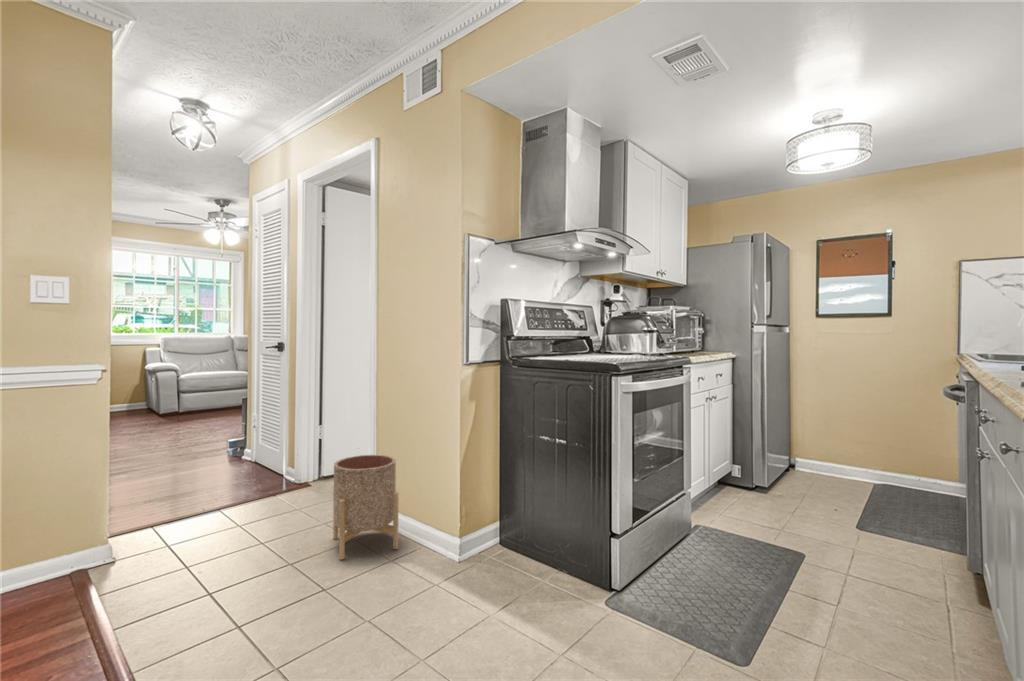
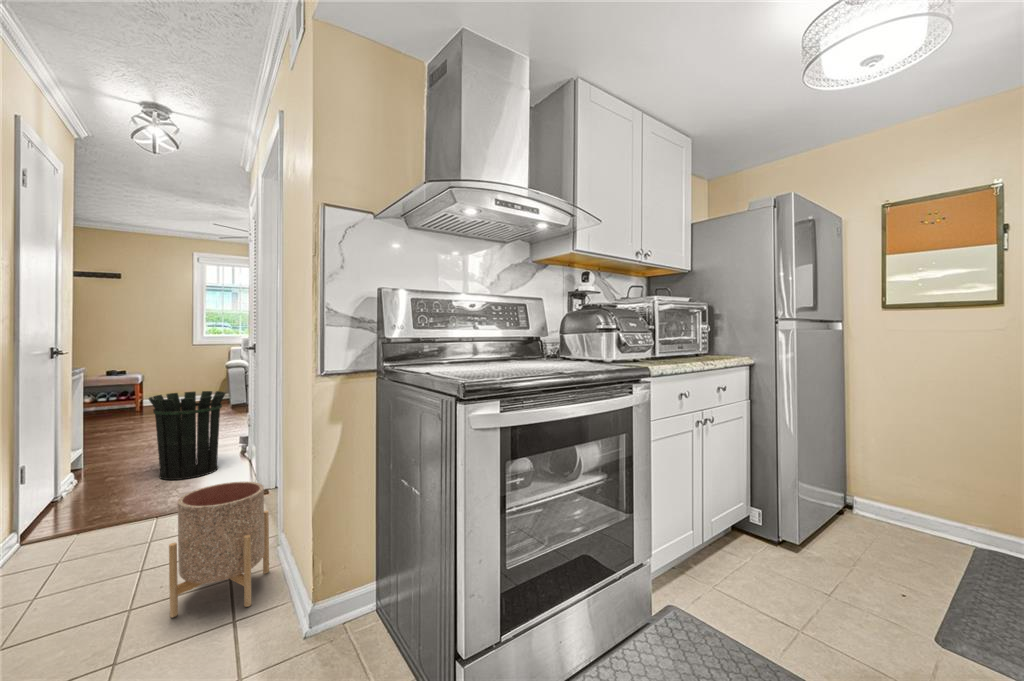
waste bin: none [175,389,249,476] -> present [149,391,225,480]

